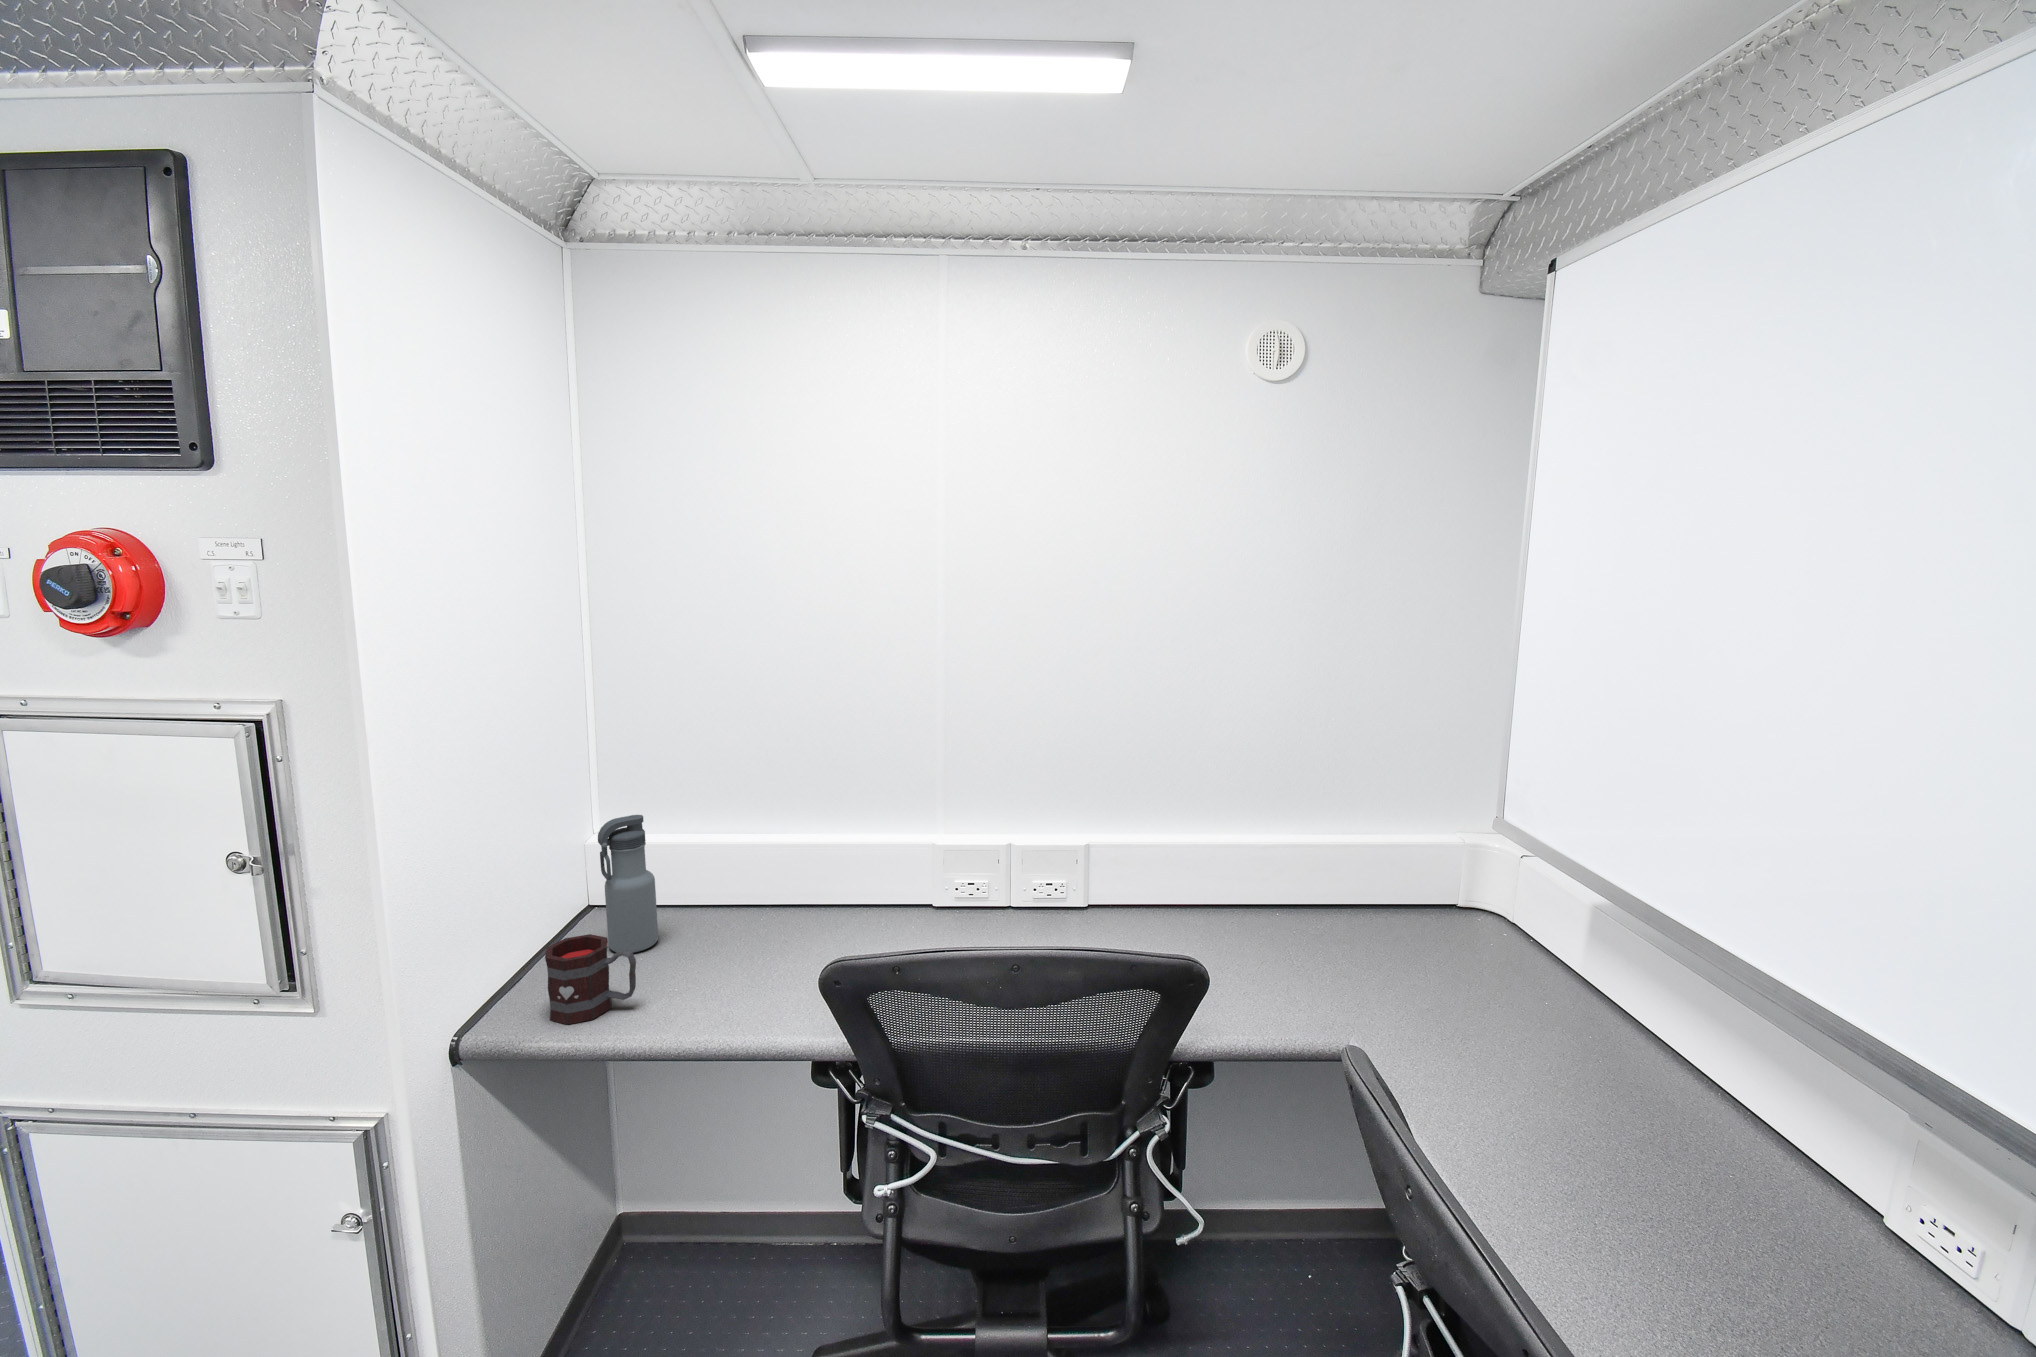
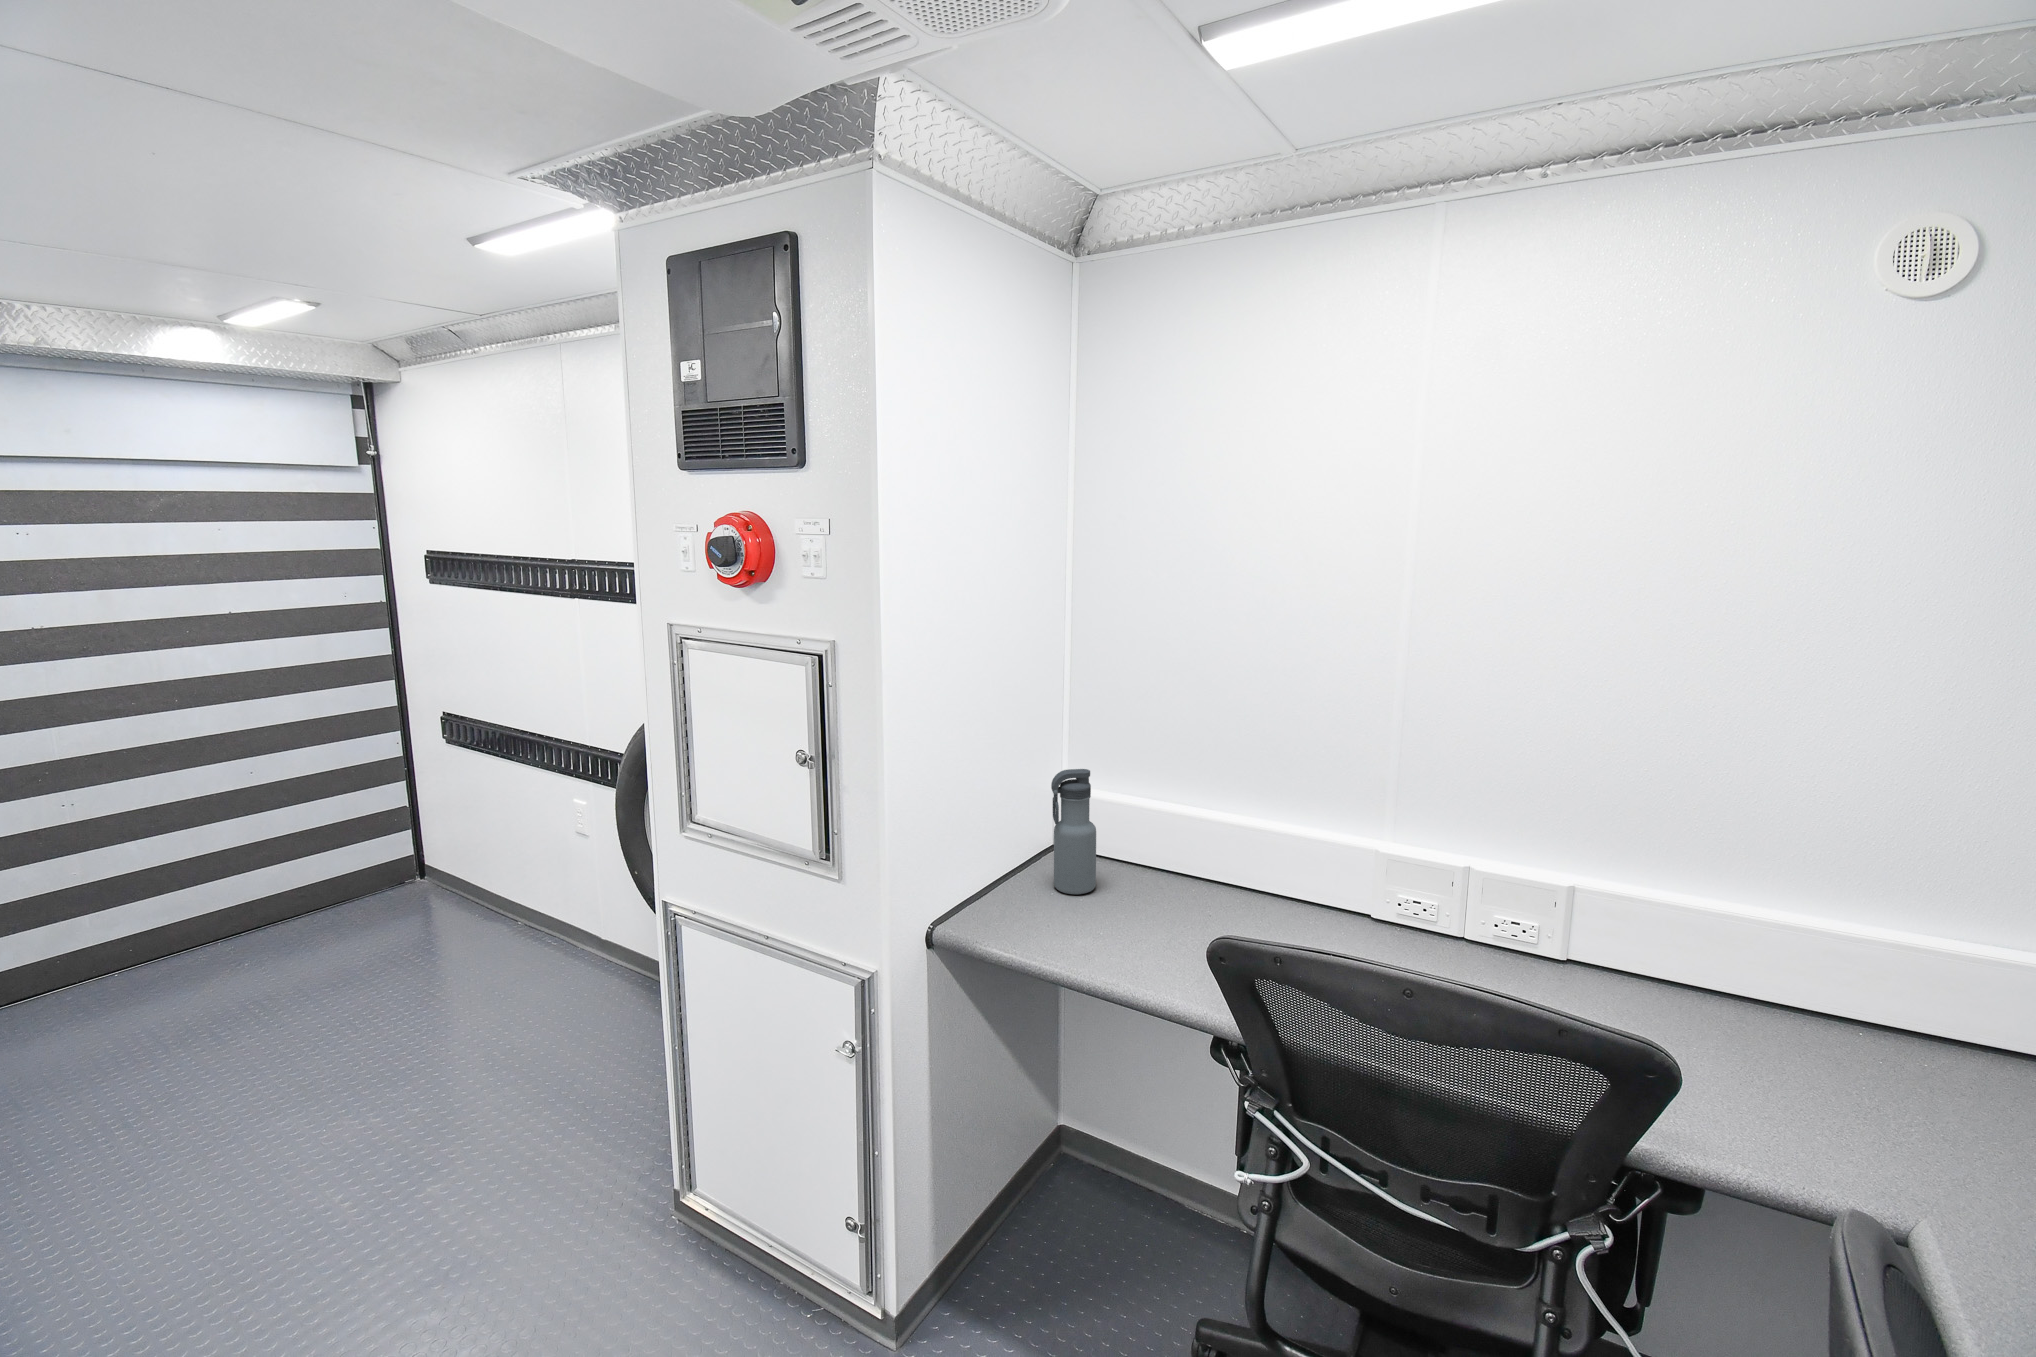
mug: present [545,934,636,1025] -> none [995,867,1065,942]

